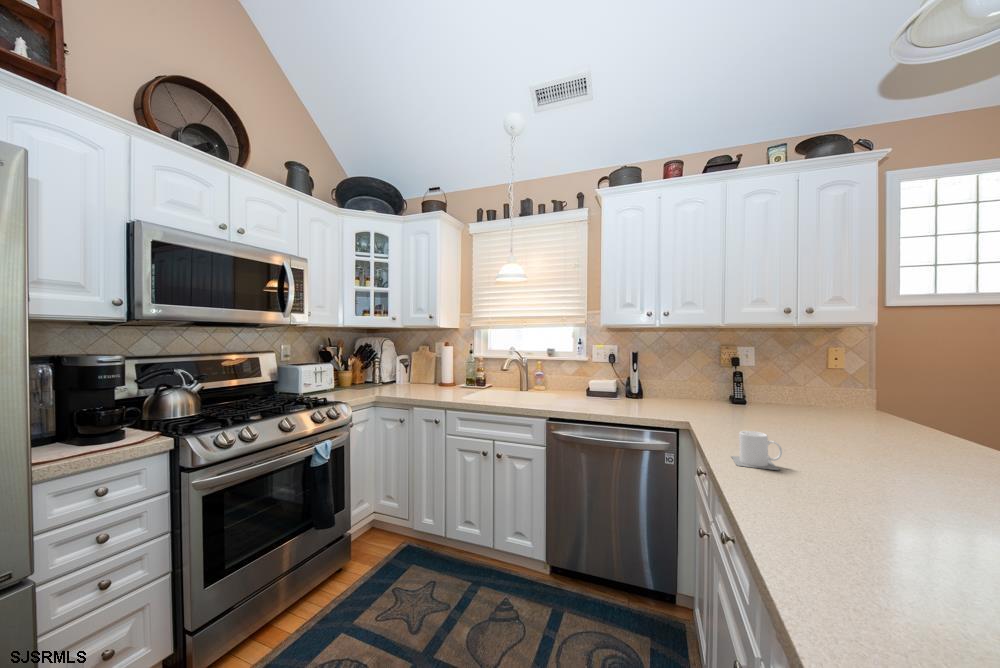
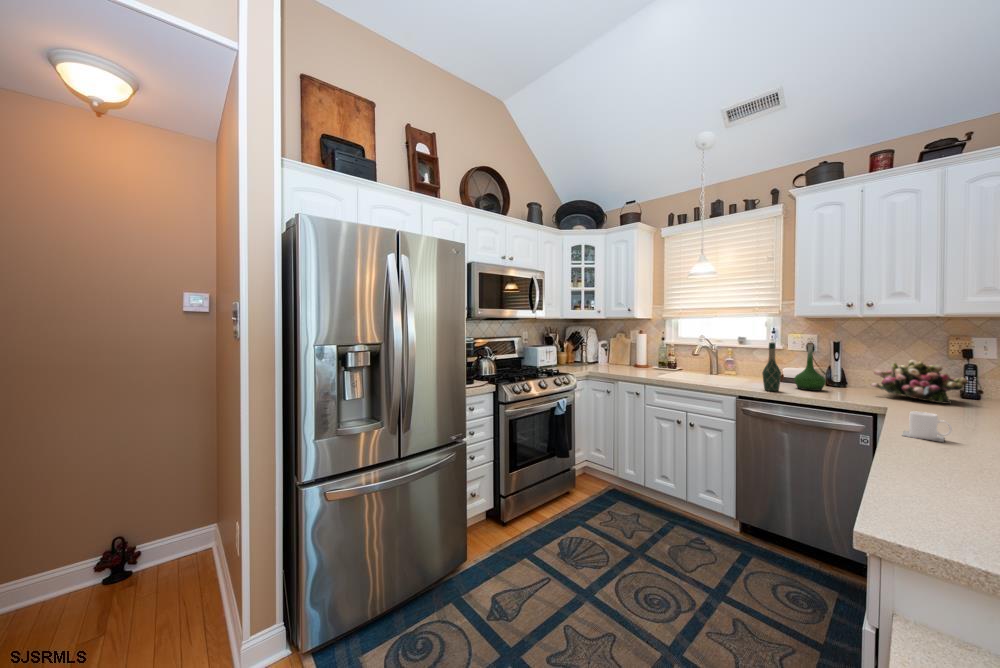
wine bottle: none [573,352,591,409] -> present [762,343,781,391]
vase: none [601,352,629,405] -> present [794,343,826,391]
flower arrangement: none [666,368,738,411] -> present [871,360,968,404]

